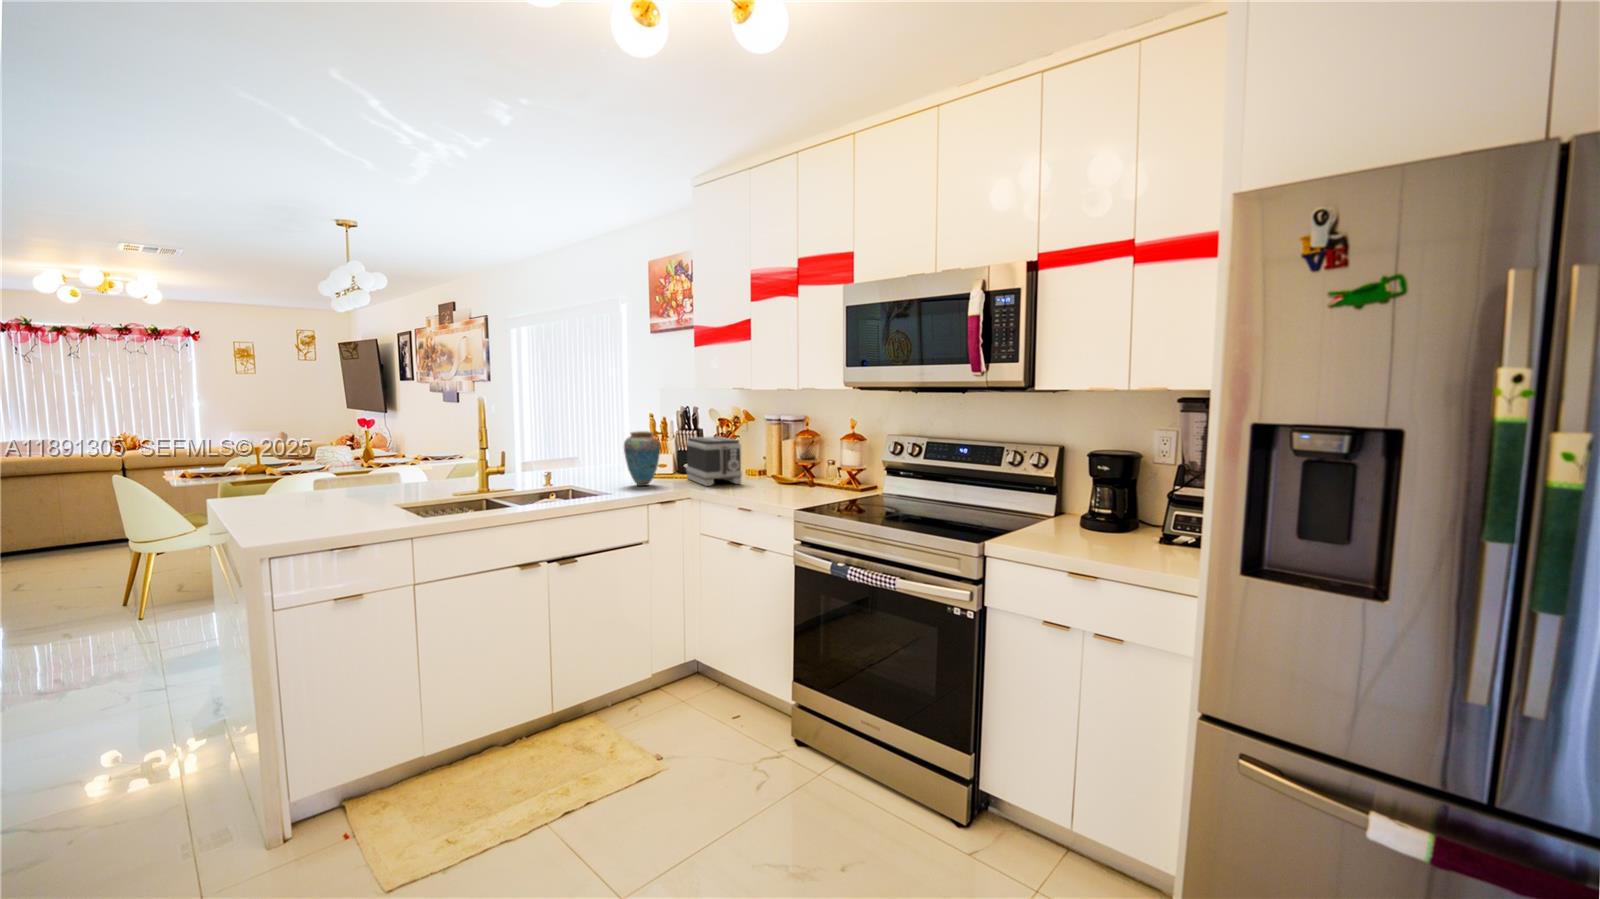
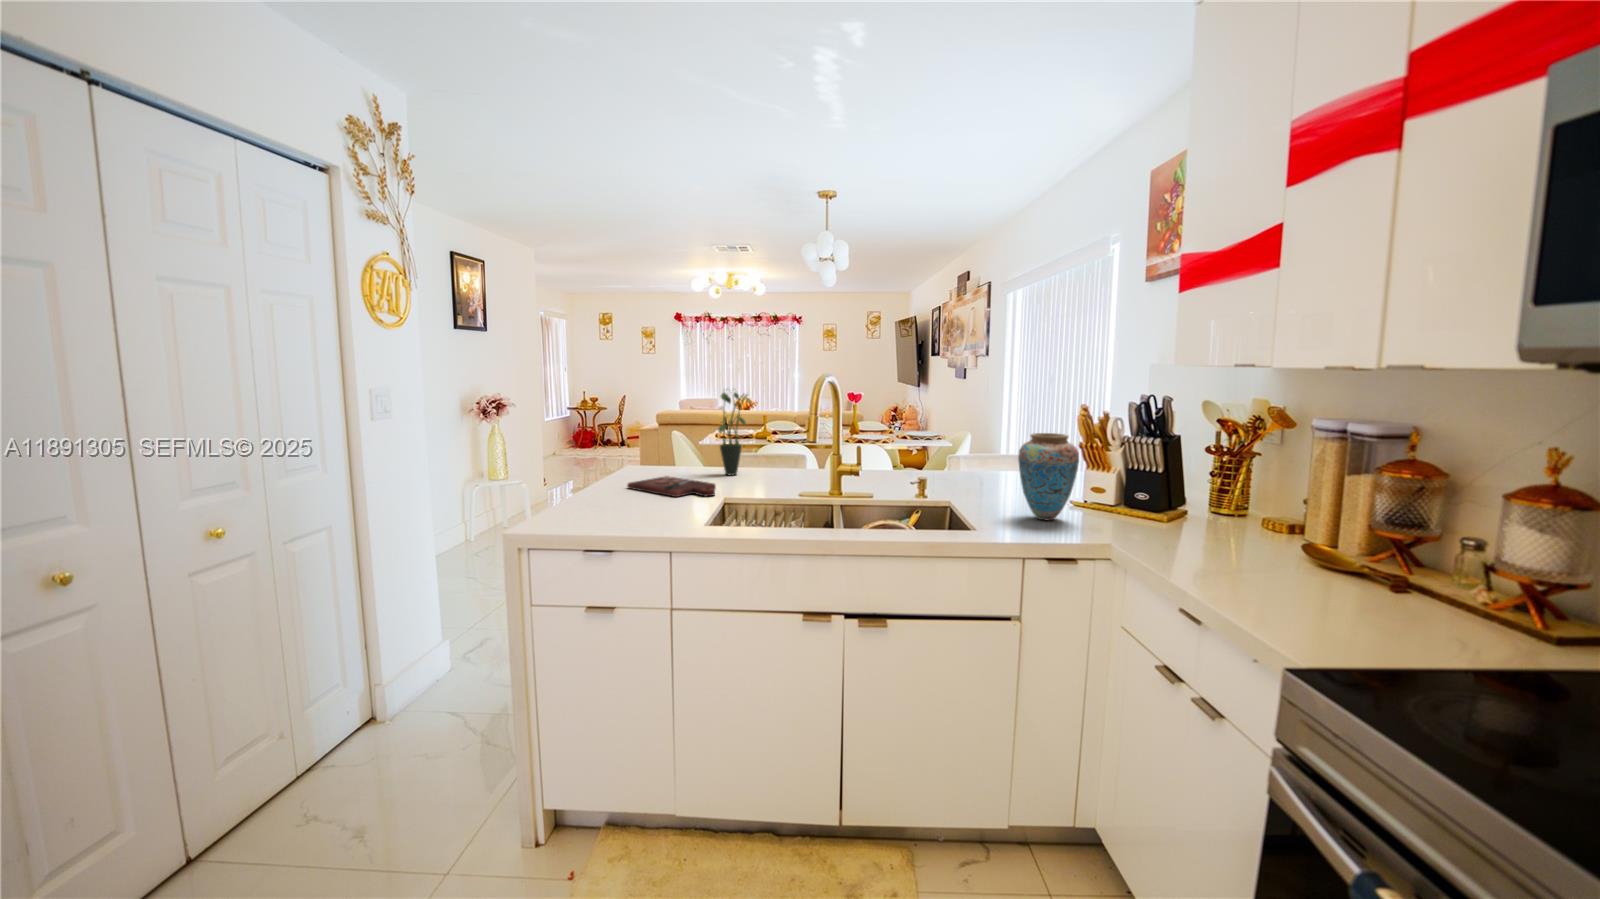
potted plant: none [326,411,368,494] -> present [719,393,751,475]
toaster: present [686,436,742,486] -> none [1136,448,1235,548]
cutting board: none [251,497,371,513] -> present [627,476,716,497]

